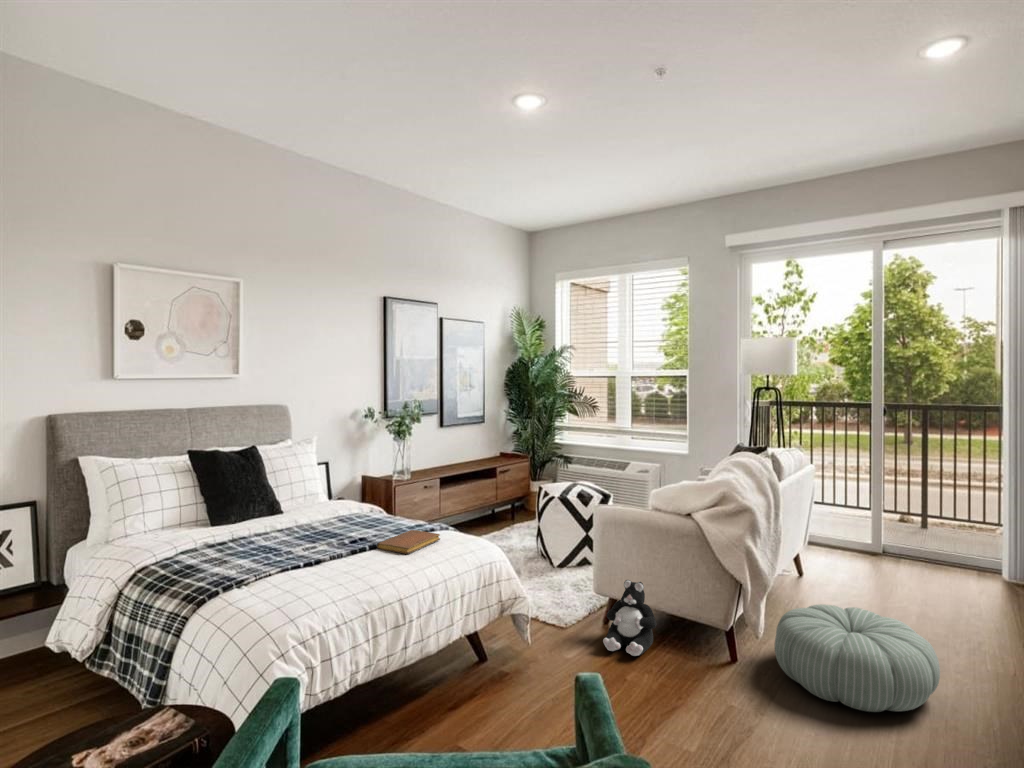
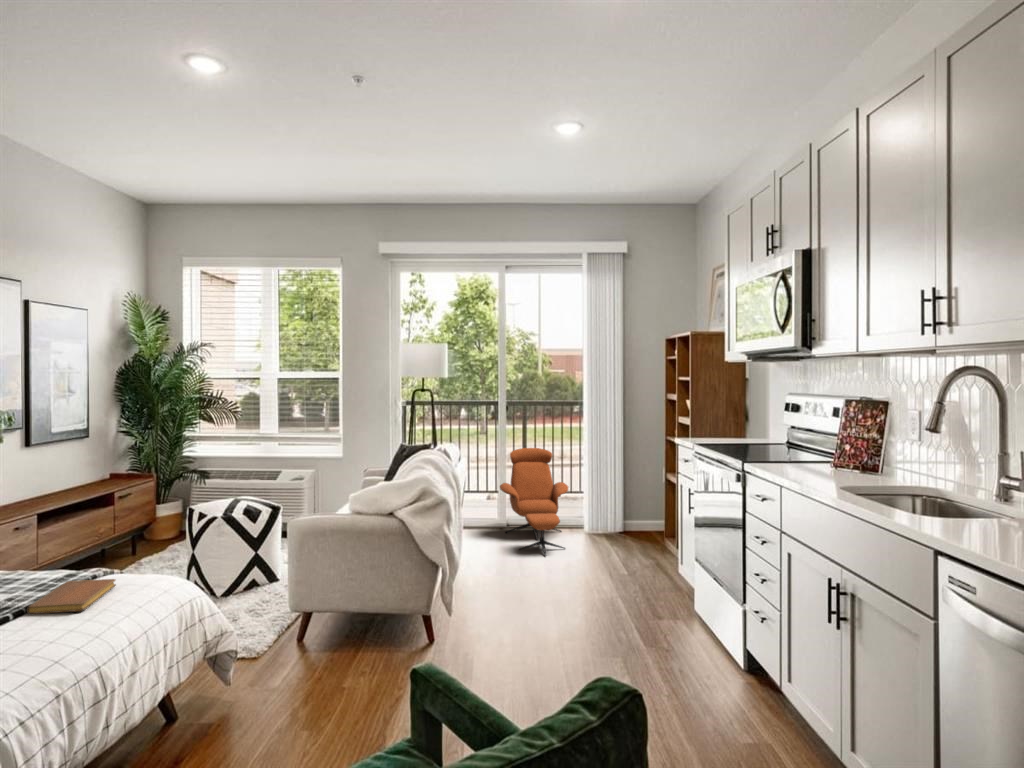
lounge chair: none [871,461,976,600] -> present [500,448,568,556]
plush toy: present [603,580,657,656] -> none [311,587,364,664]
pouf: present [775,604,940,712] -> none [467,571,583,651]

